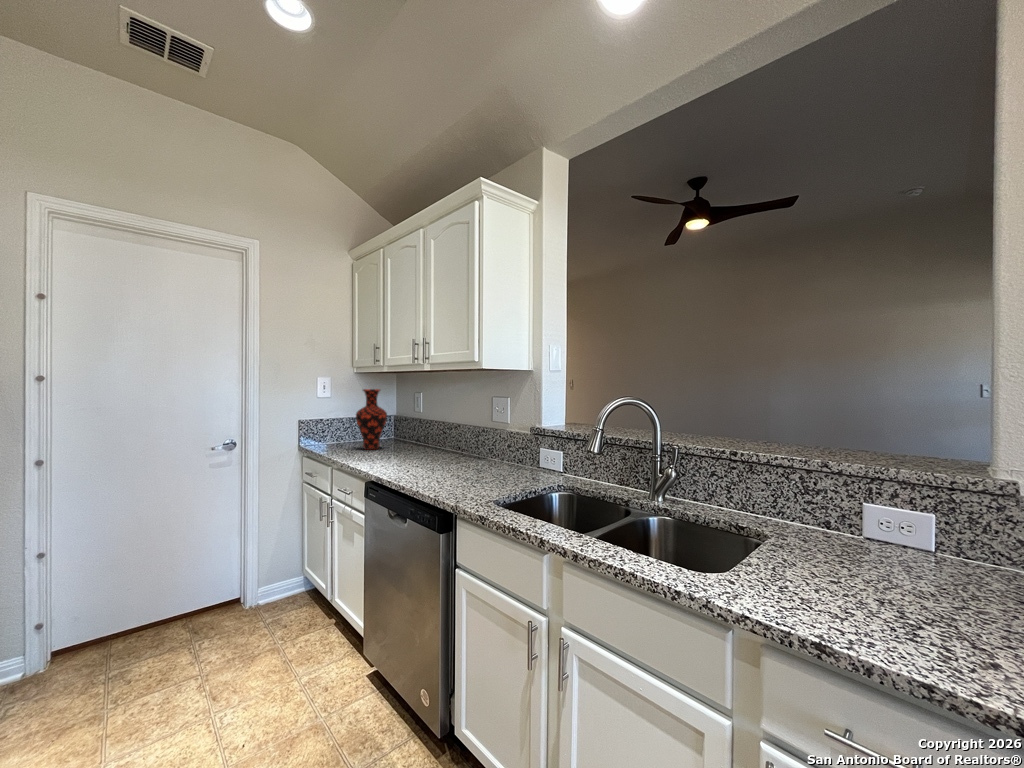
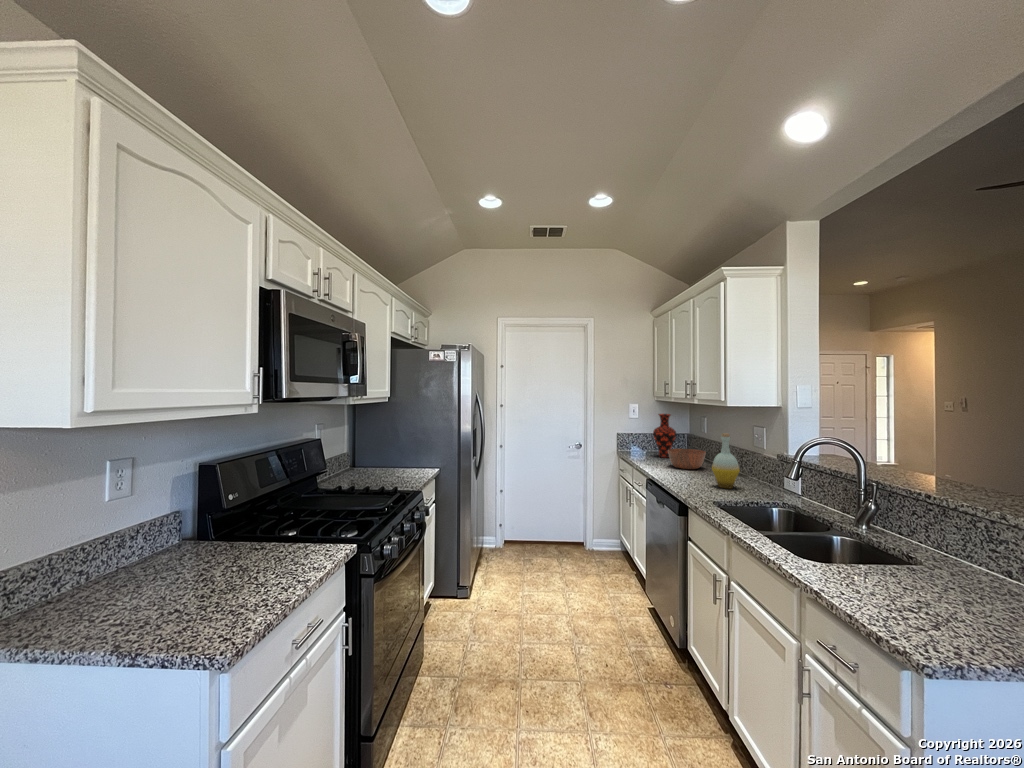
bottle: none [463,404,497,478] -> present [712,434,740,488]
bowl: none [386,434,435,461] -> present [668,449,706,469]

